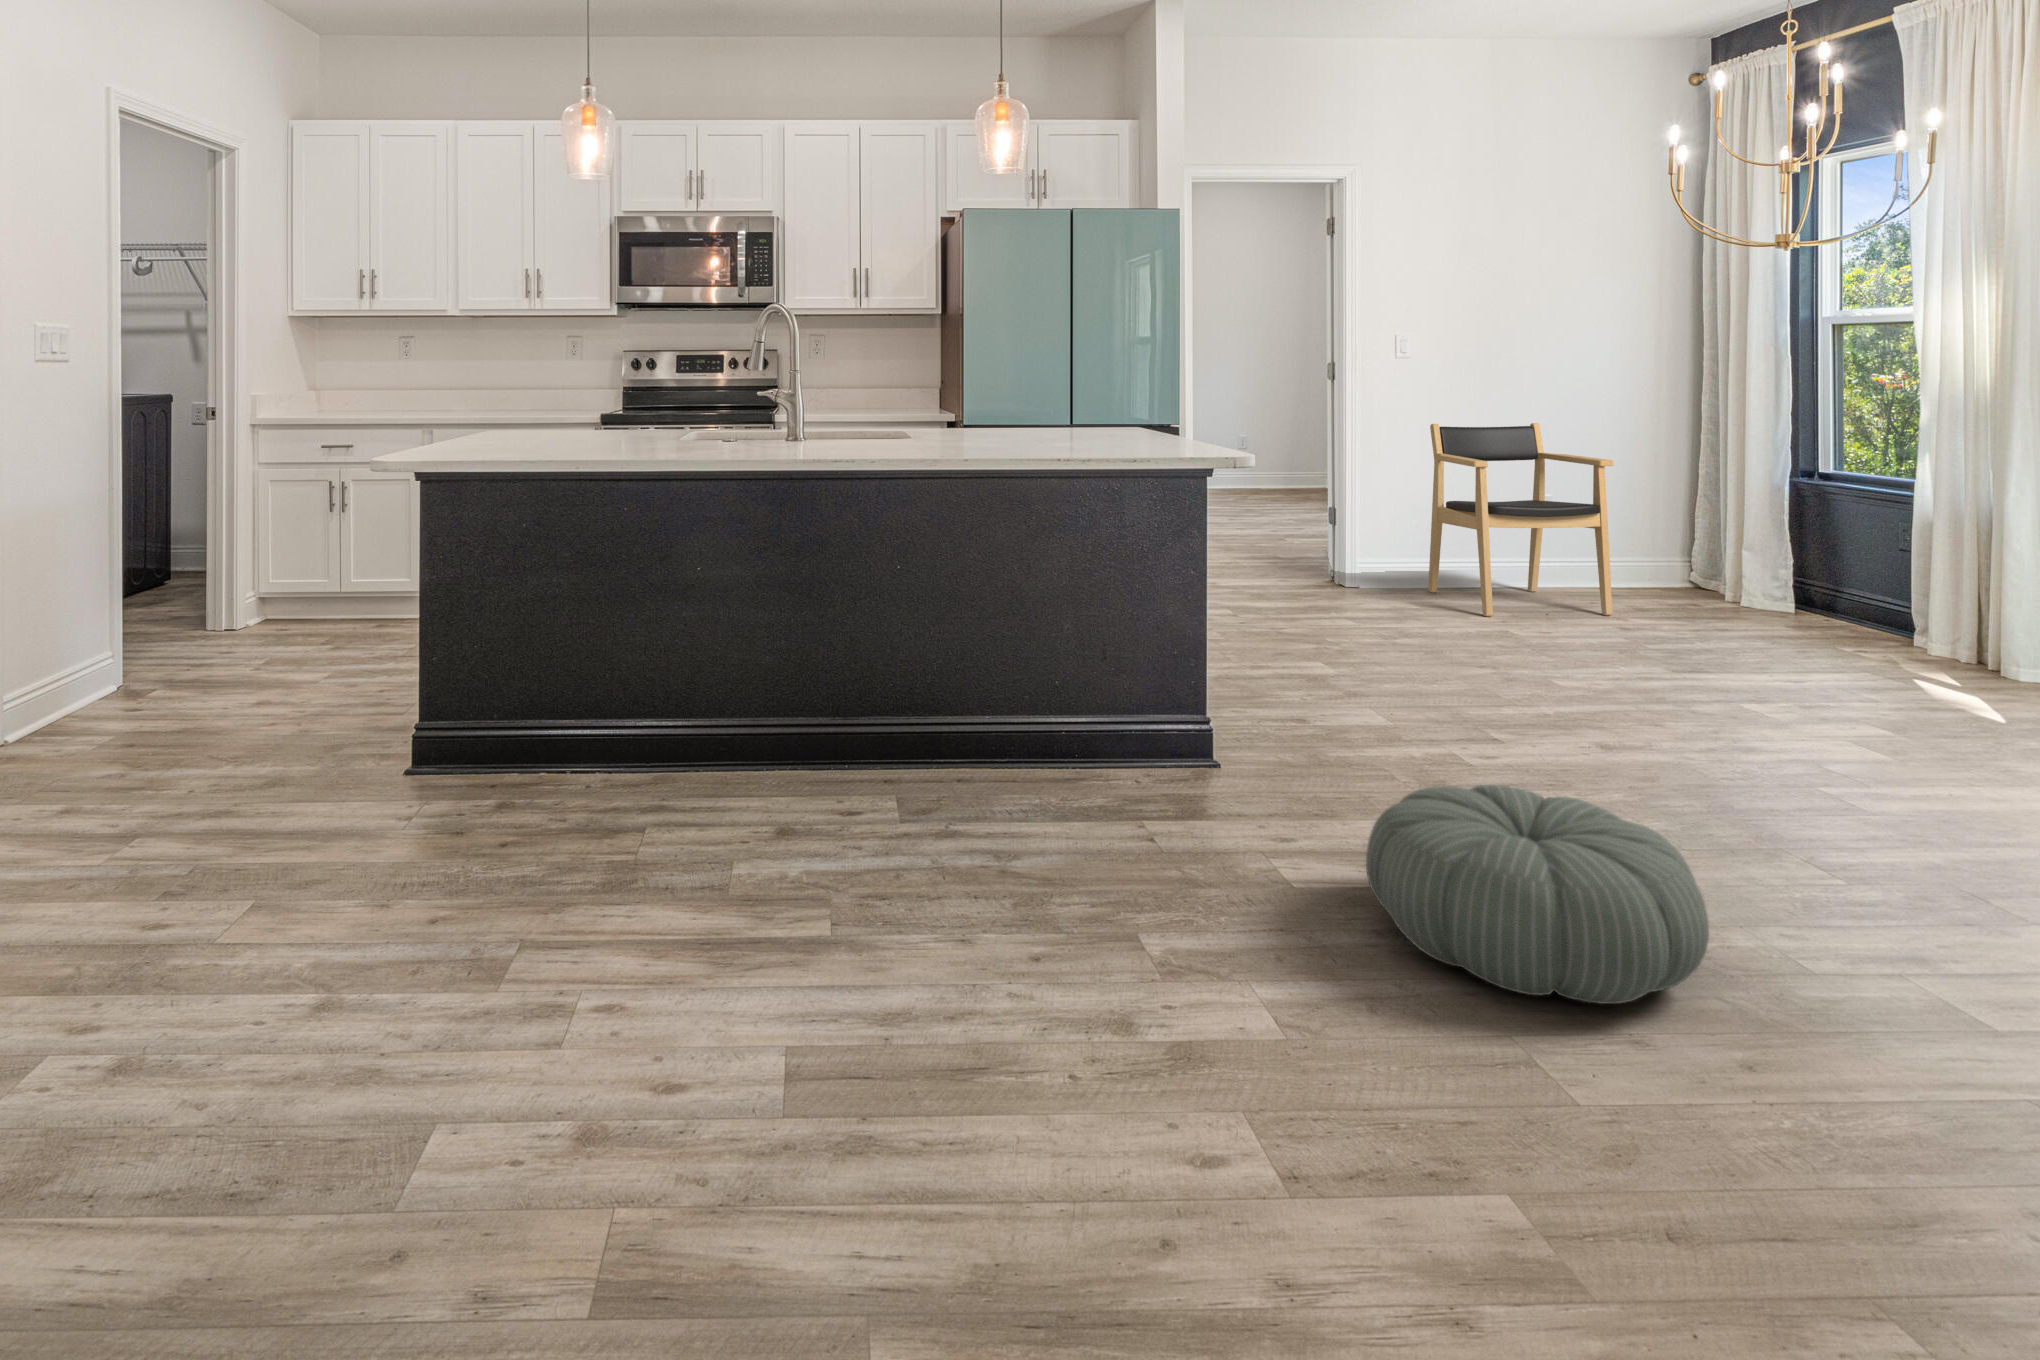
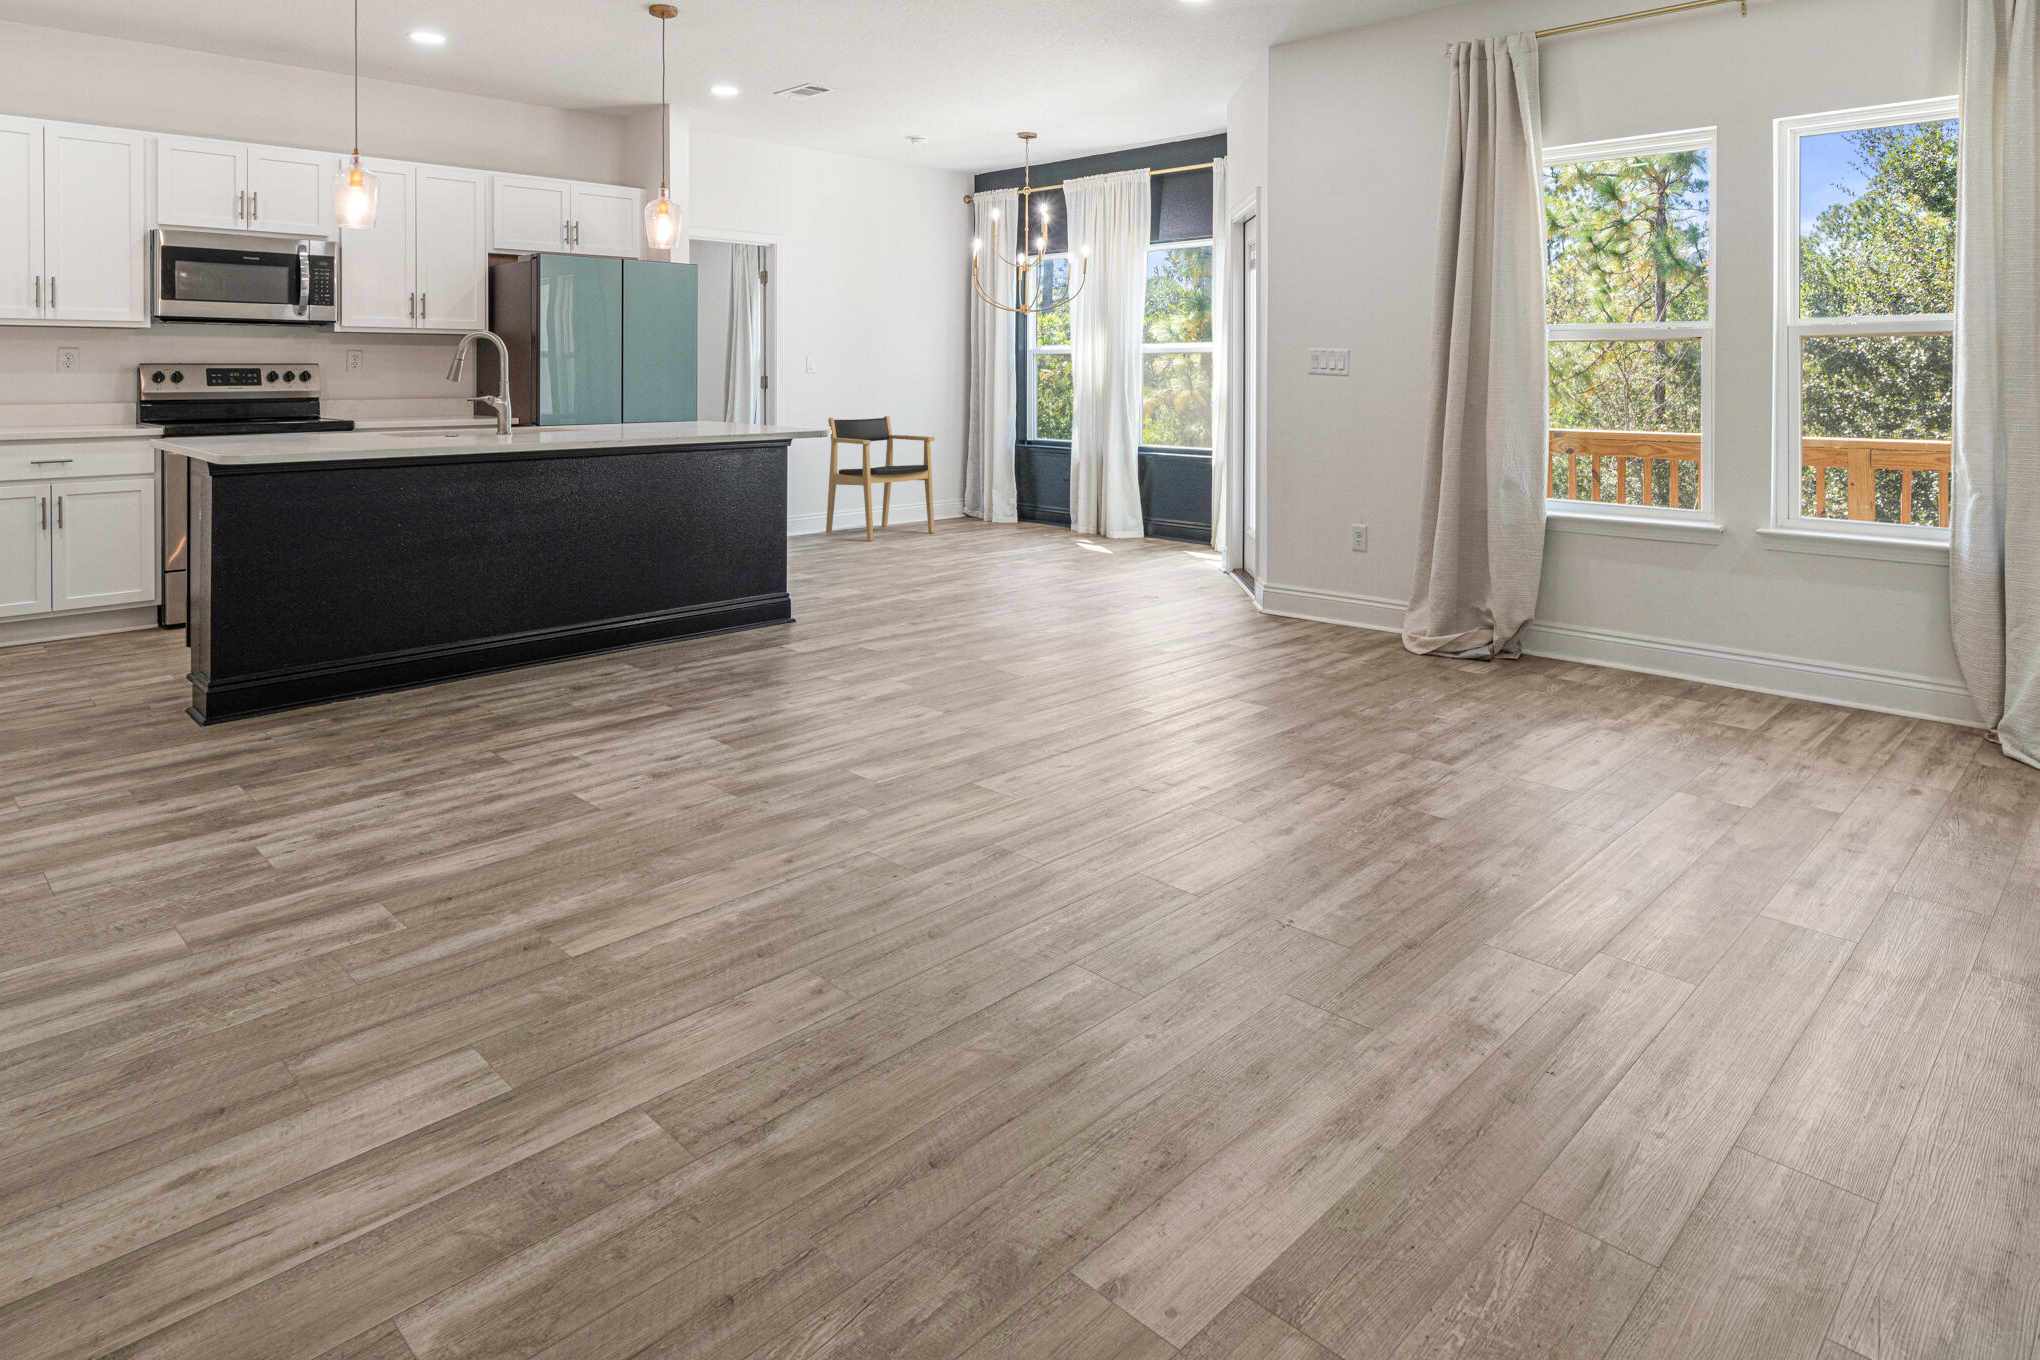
pouf: present [1366,785,1709,1004] -> none [914,582,1053,660]

